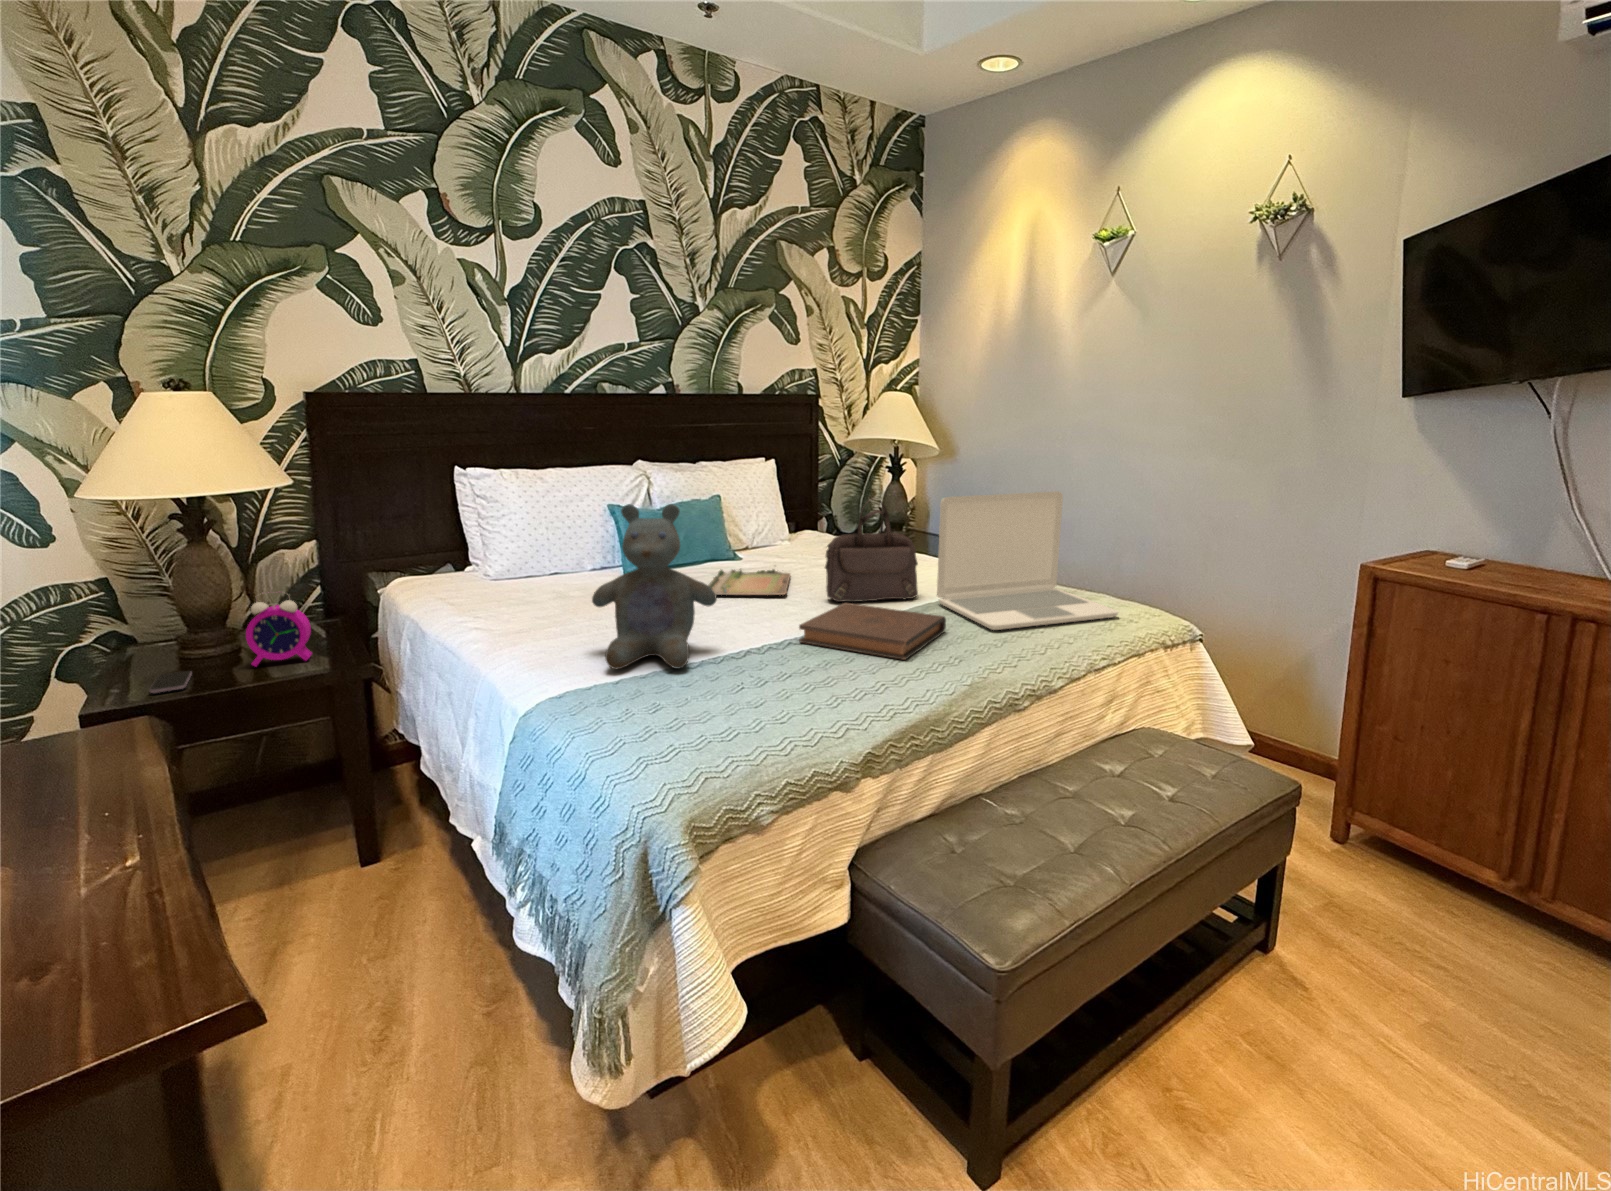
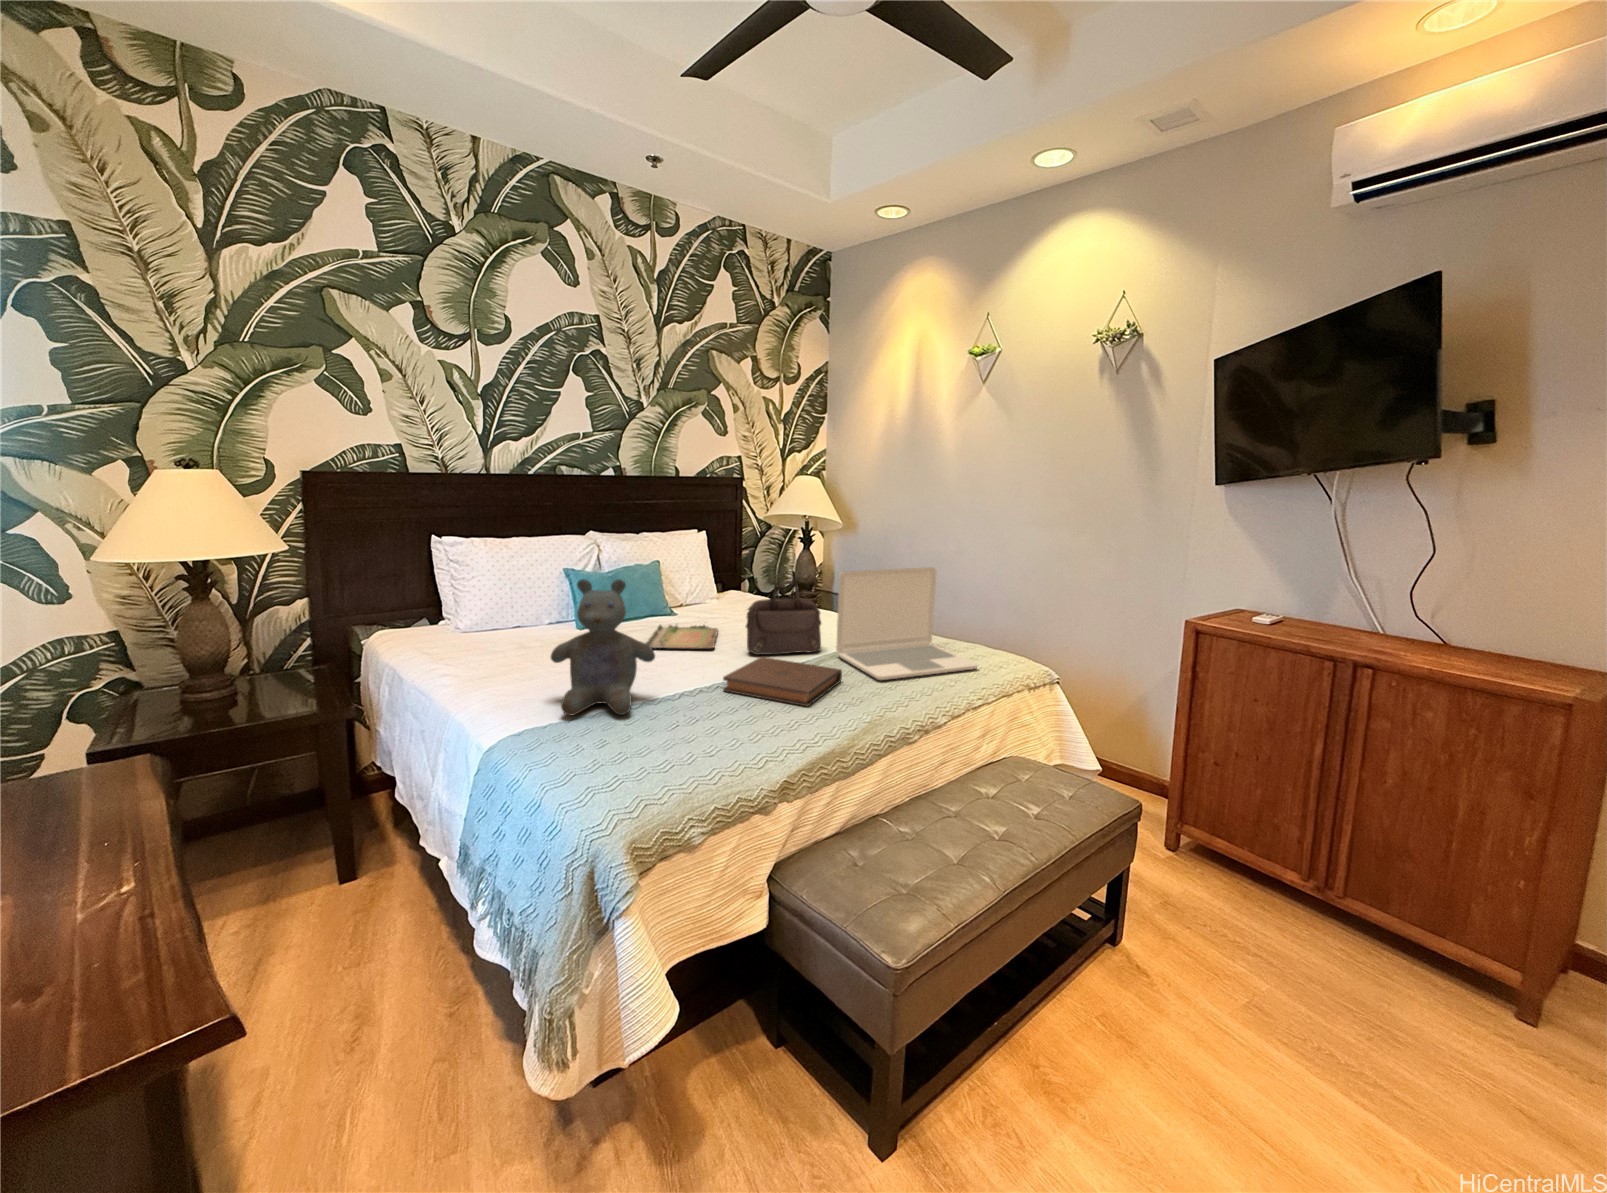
alarm clock: present [246,600,312,666] -> none [240,646,300,711]
smartphone: present [150,671,192,693] -> none [150,715,189,736]

